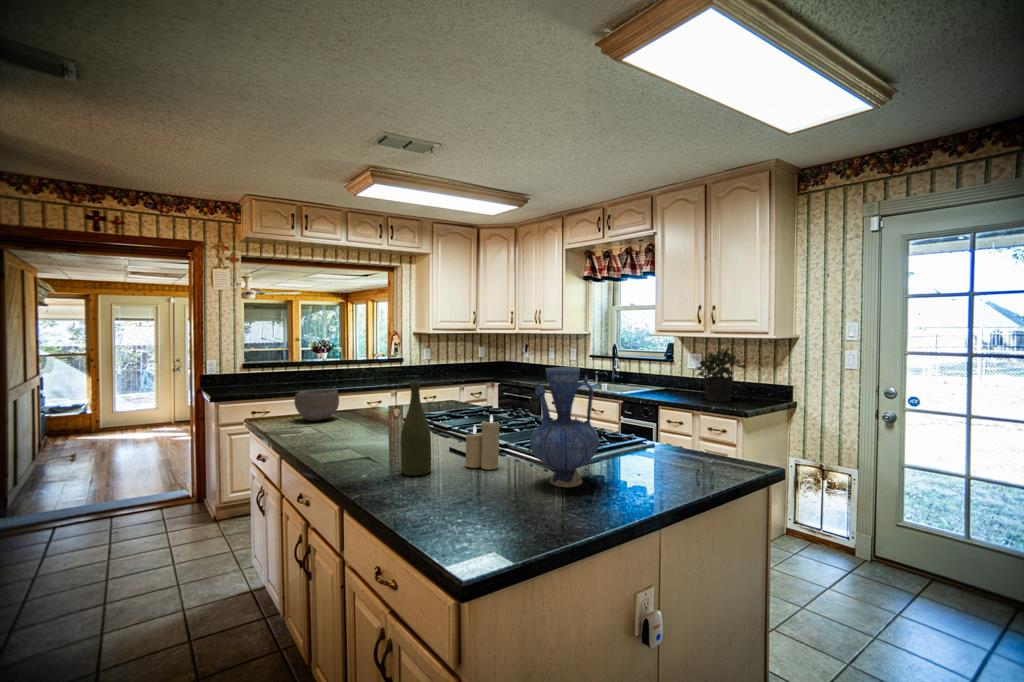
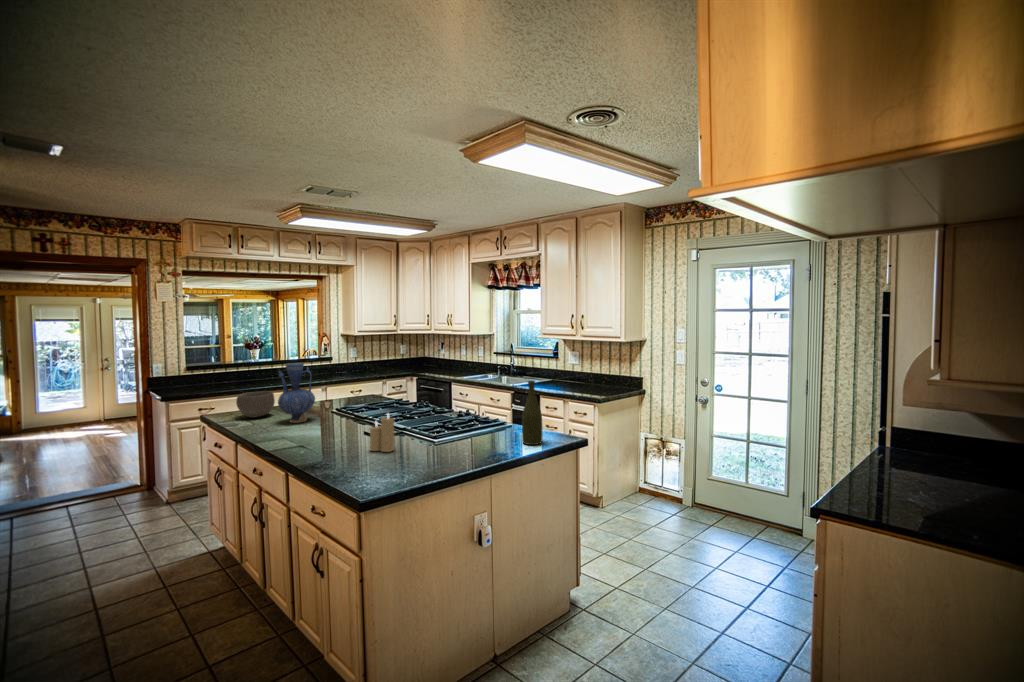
potted plant: present [696,349,746,402] -> none [568,348,606,391]
vase: present [530,367,600,487] -> present [278,363,315,423]
bottle: present [401,381,431,476] -> present [522,381,543,445]

